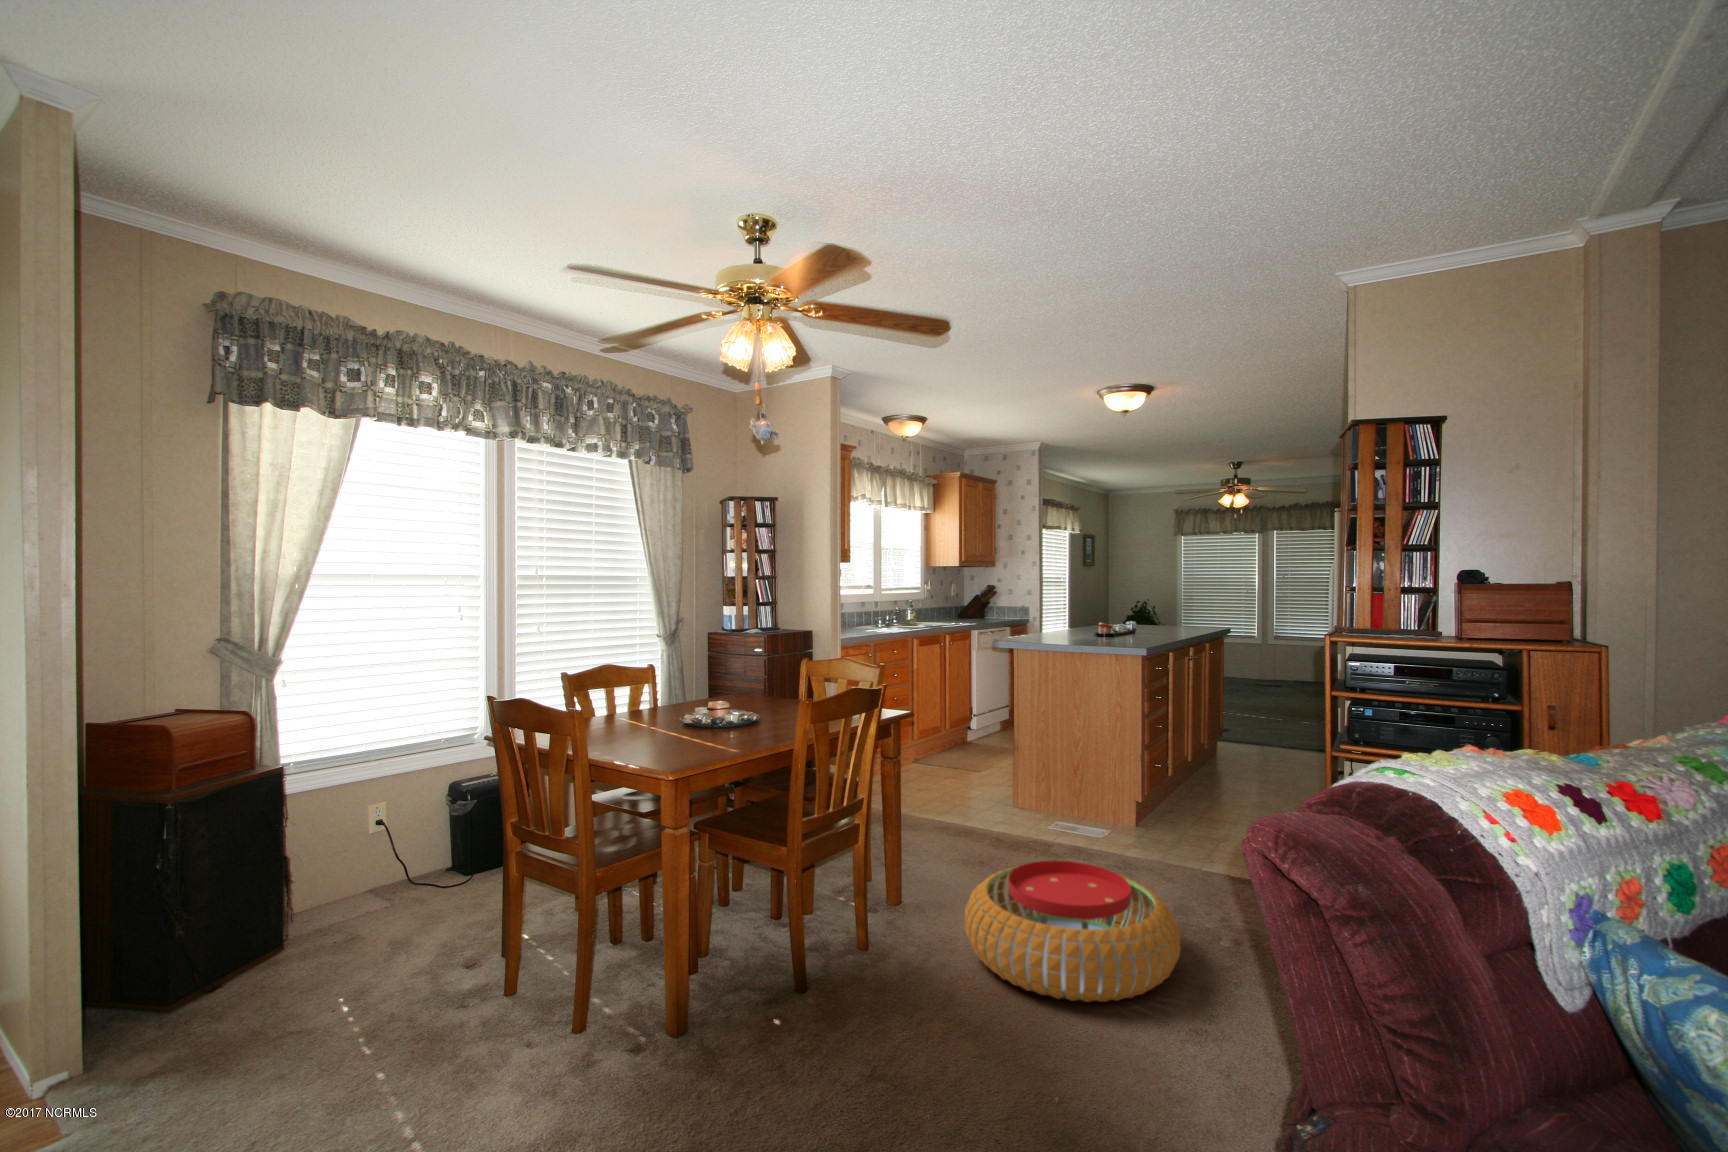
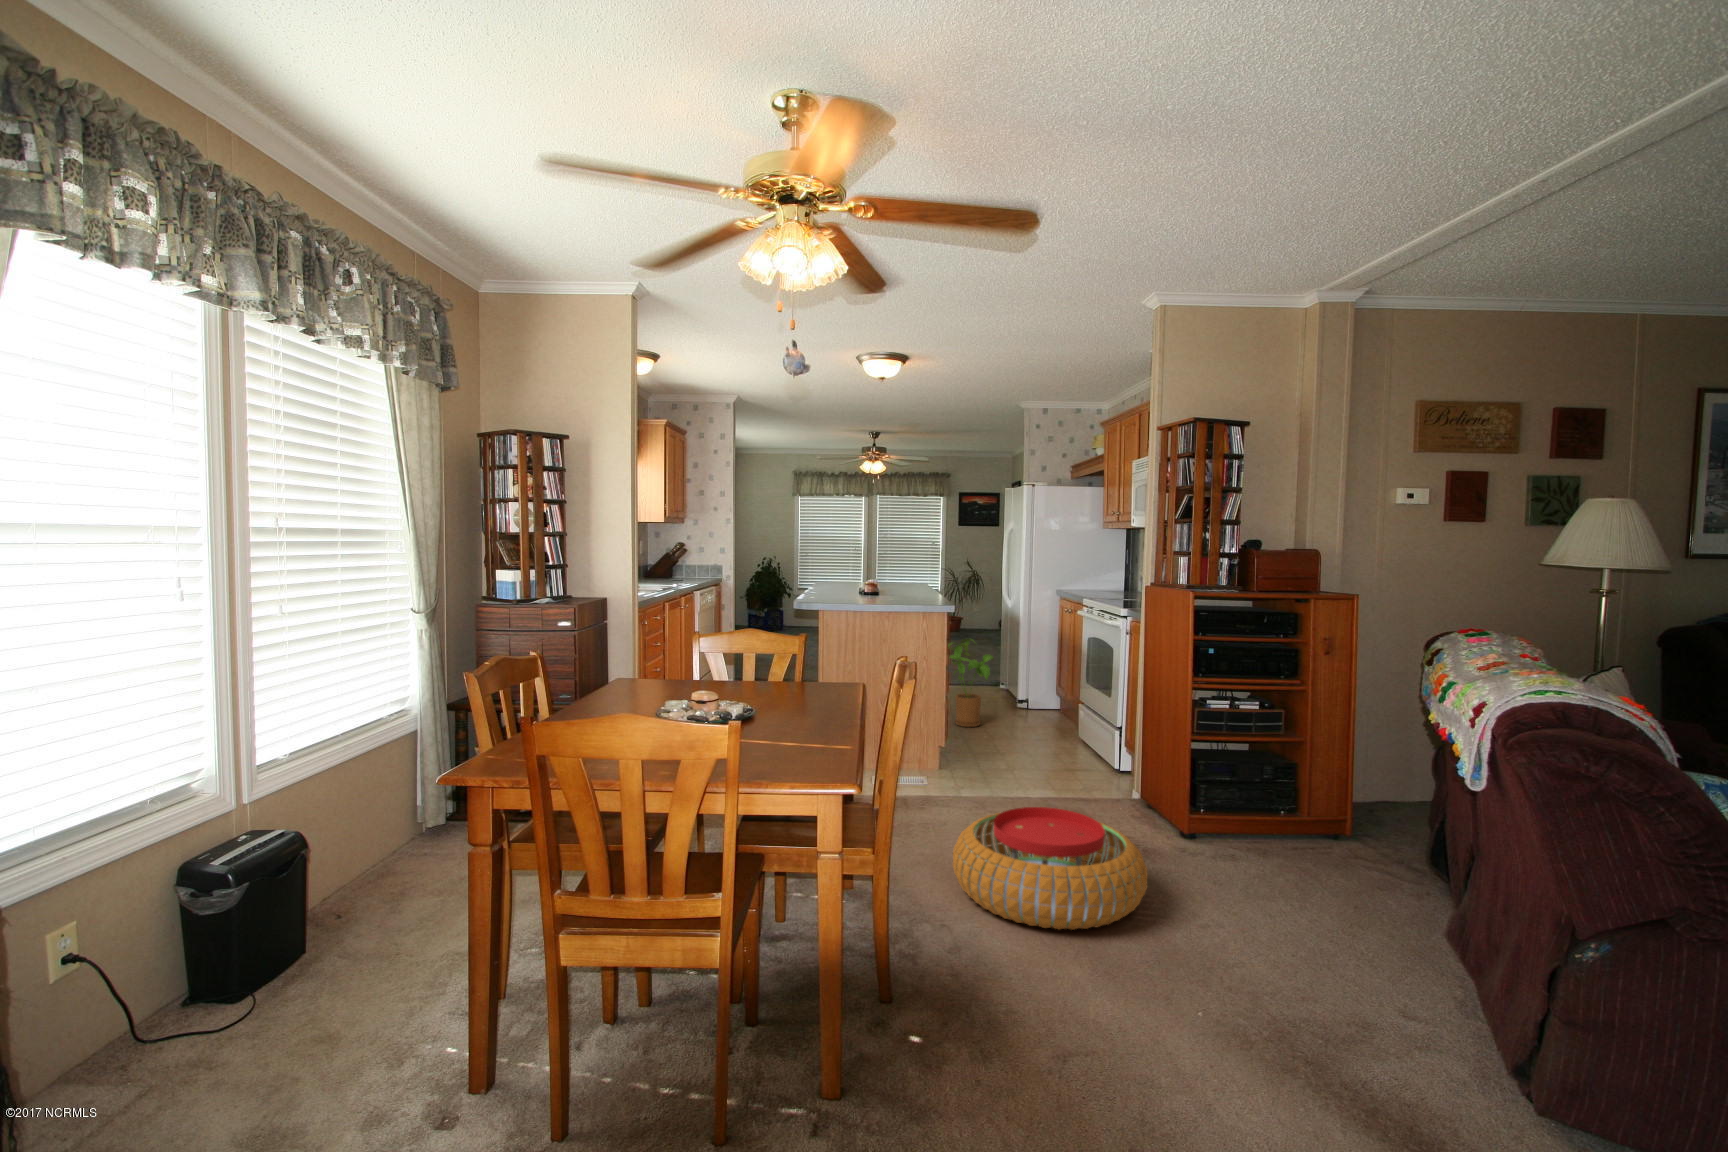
house plant: none [1200,688,1266,790] -> present [948,639,994,727]

